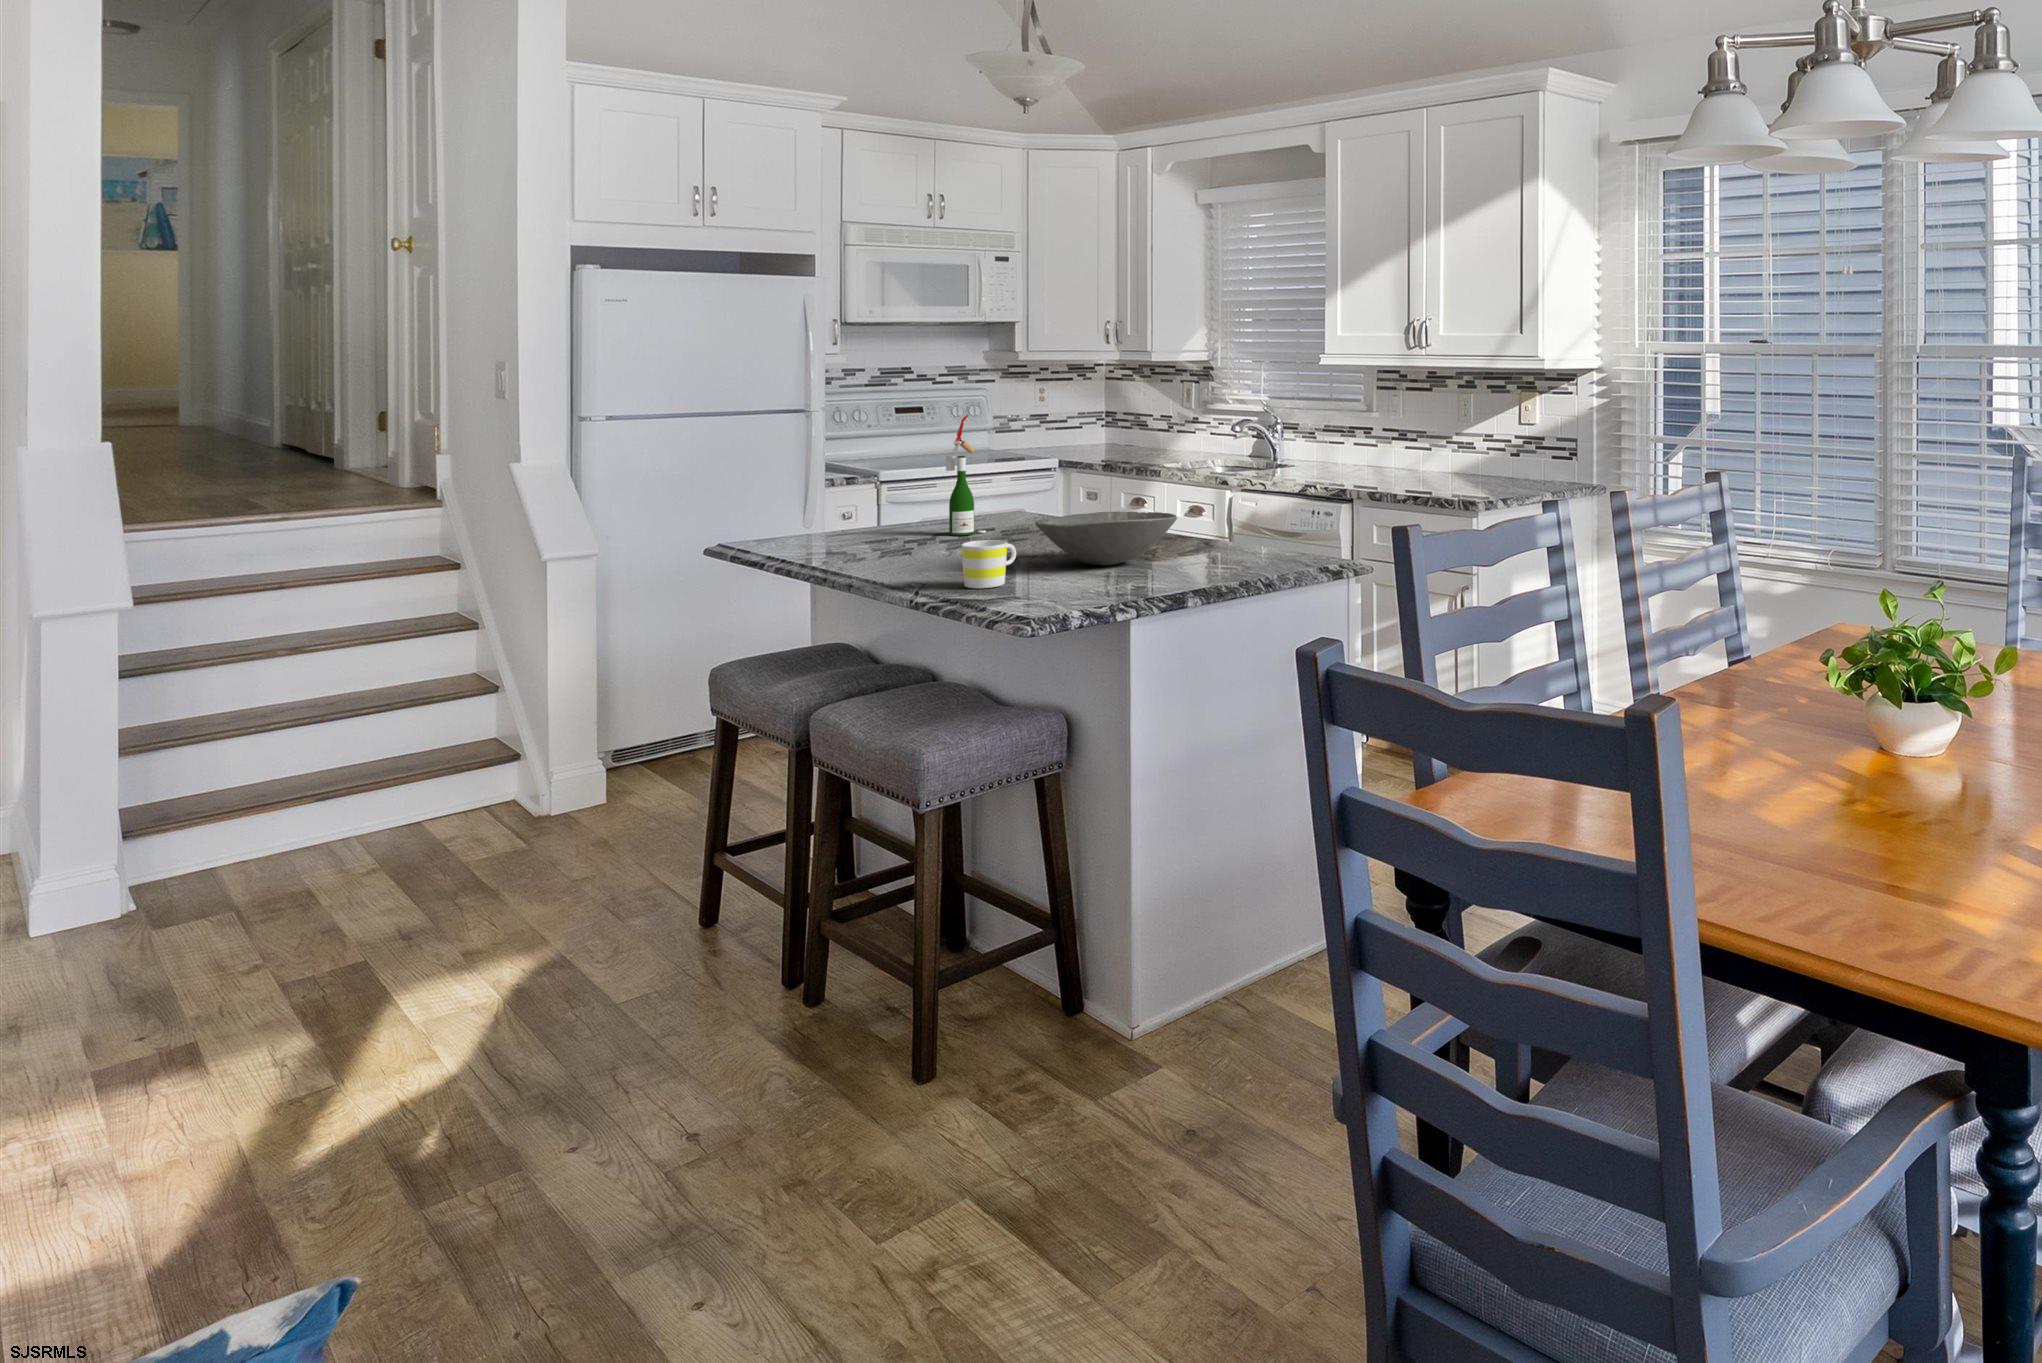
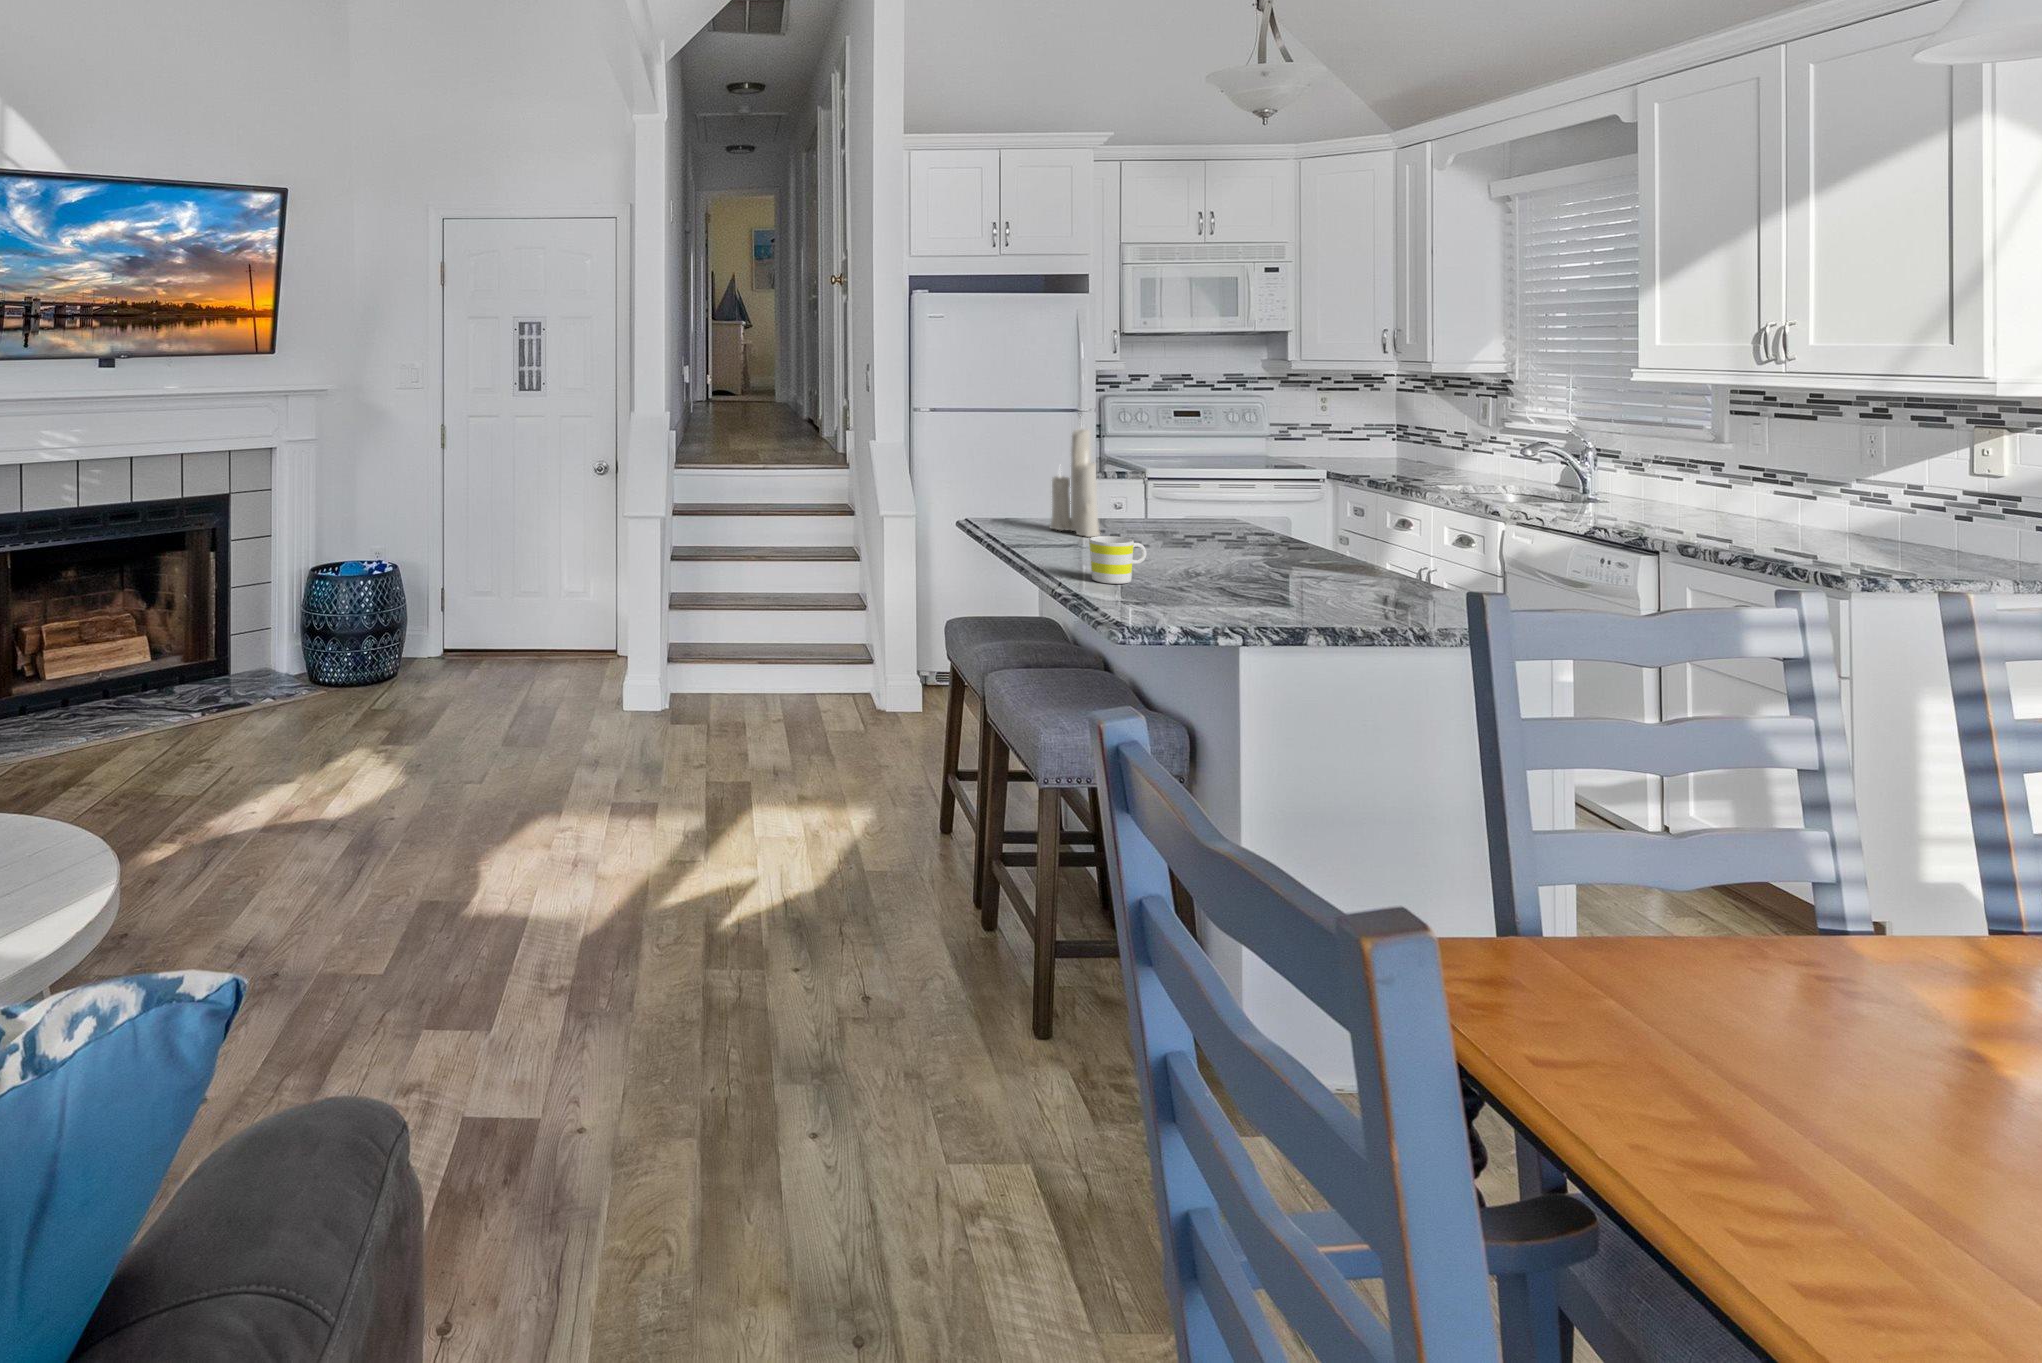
candle: none [861,411,924,549] -> present [1050,425,1100,537]
wine bottle: present [946,415,986,536] -> none [1134,416,1172,530]
bowl: present [1035,511,1177,565] -> none [1180,522,1337,579]

